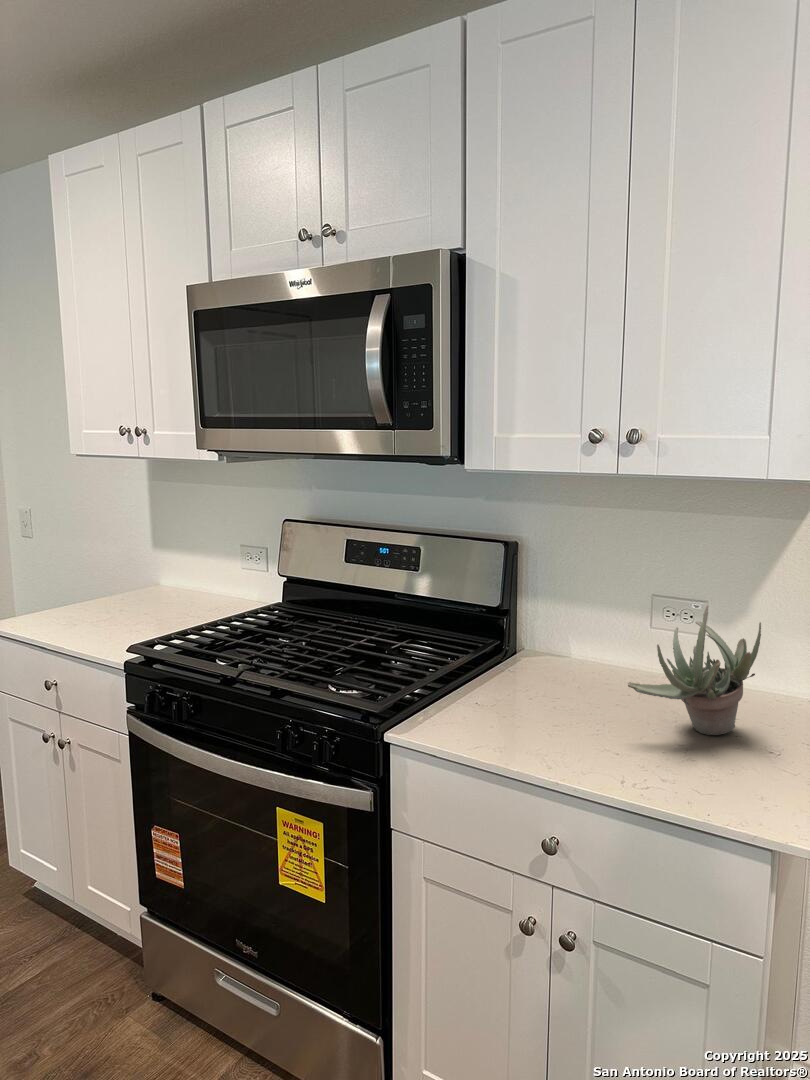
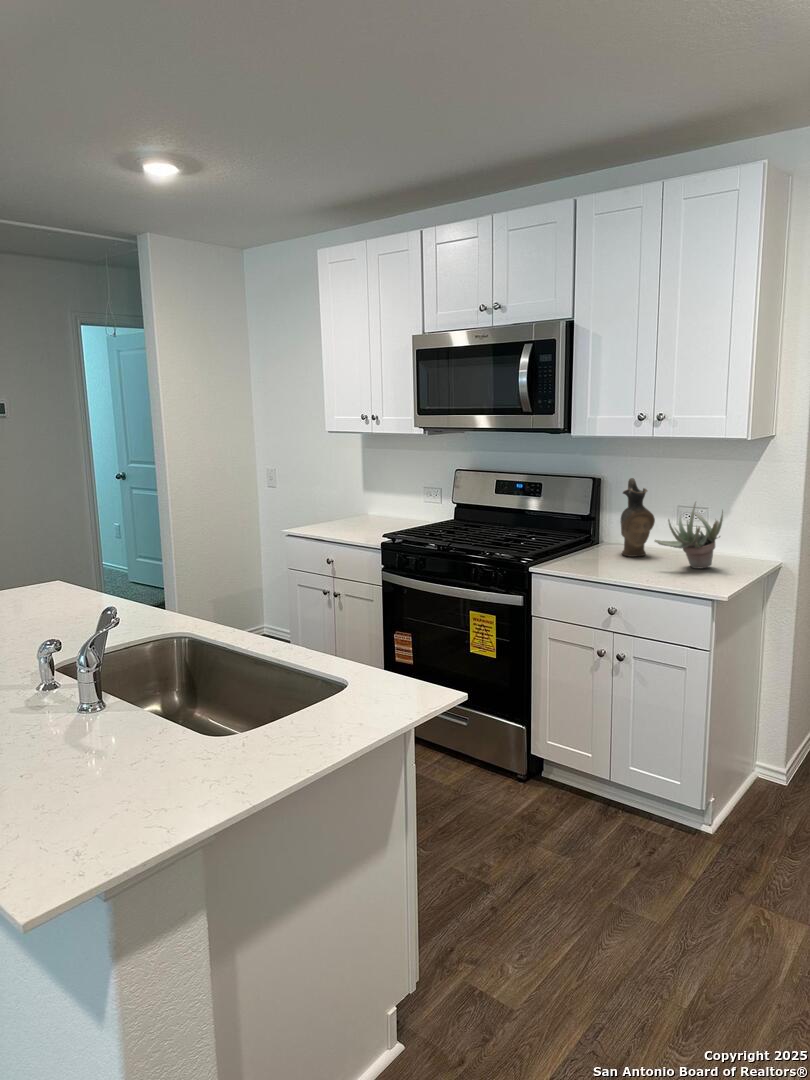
ceramic pitcher: none [557,548,620,696] -> present [620,478,655,556]

